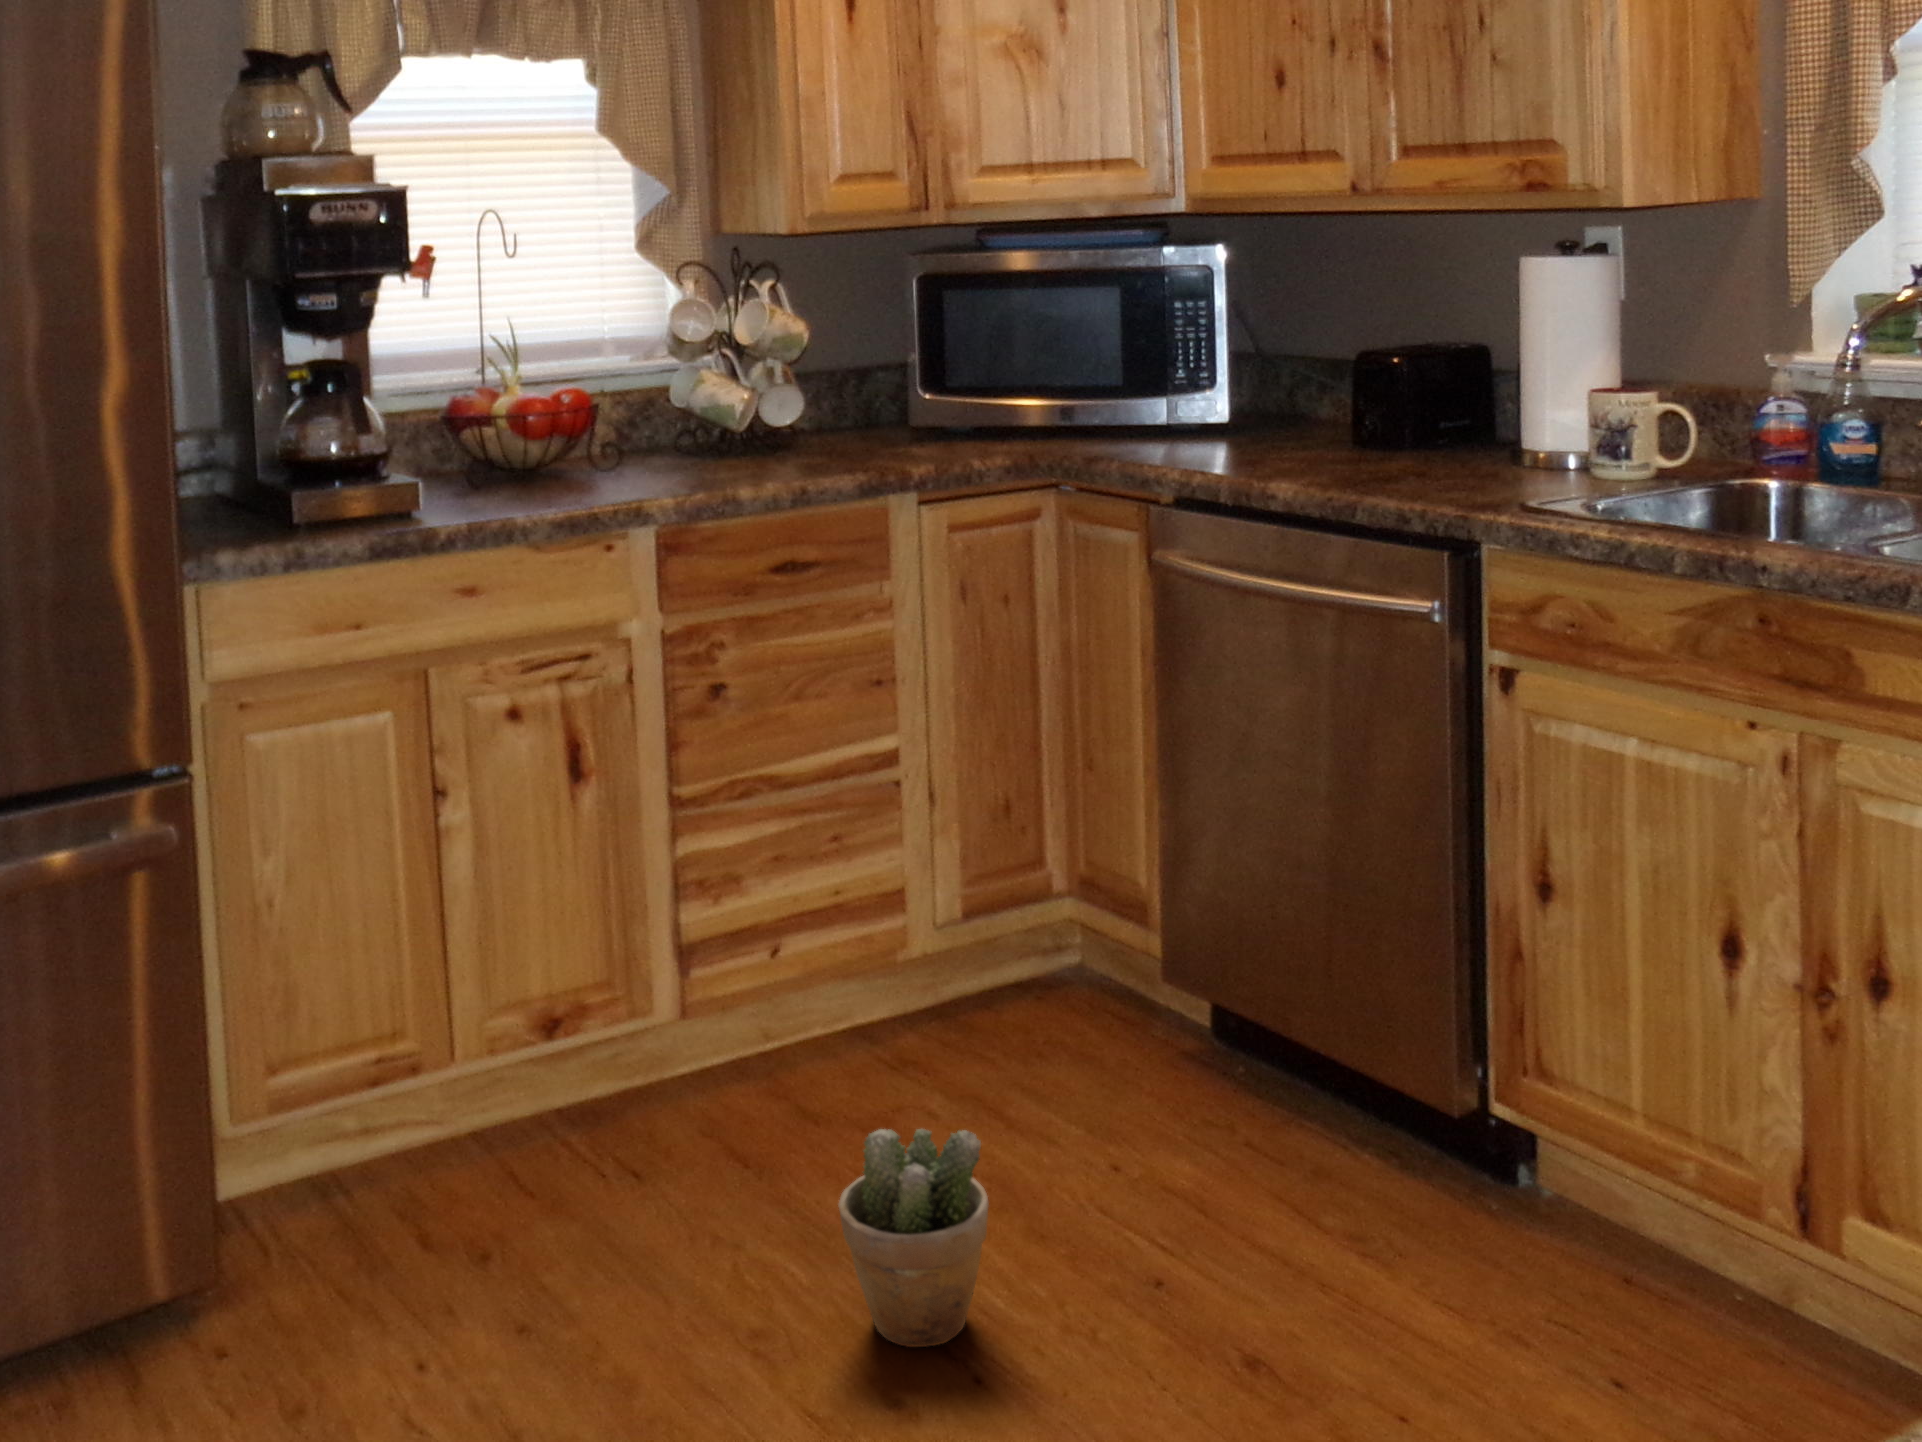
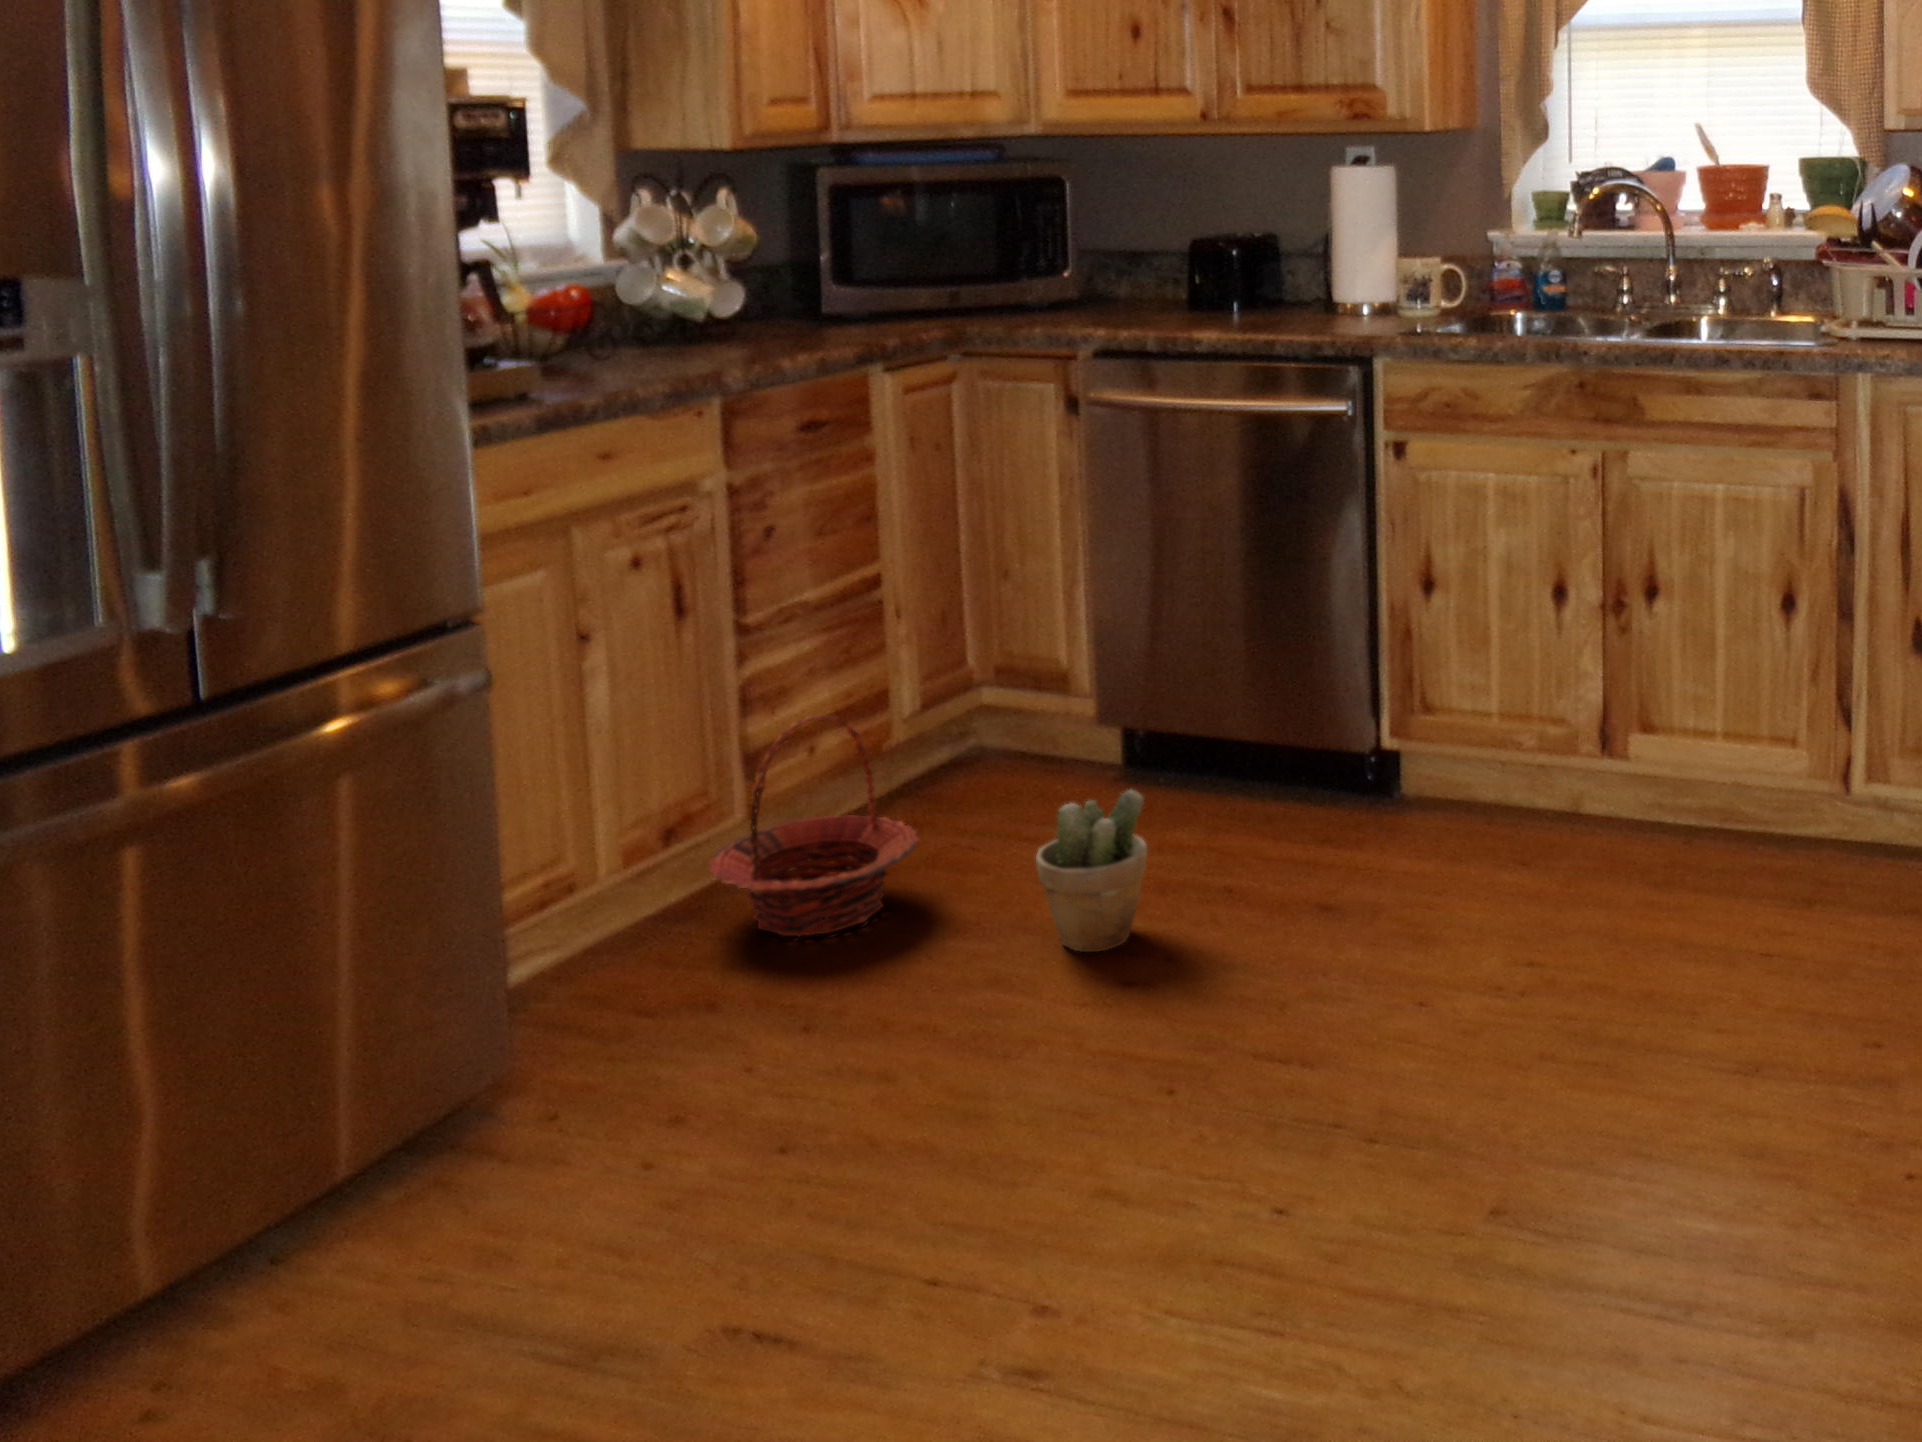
basket: none [560,926,805,1201] -> present [710,715,919,936]

